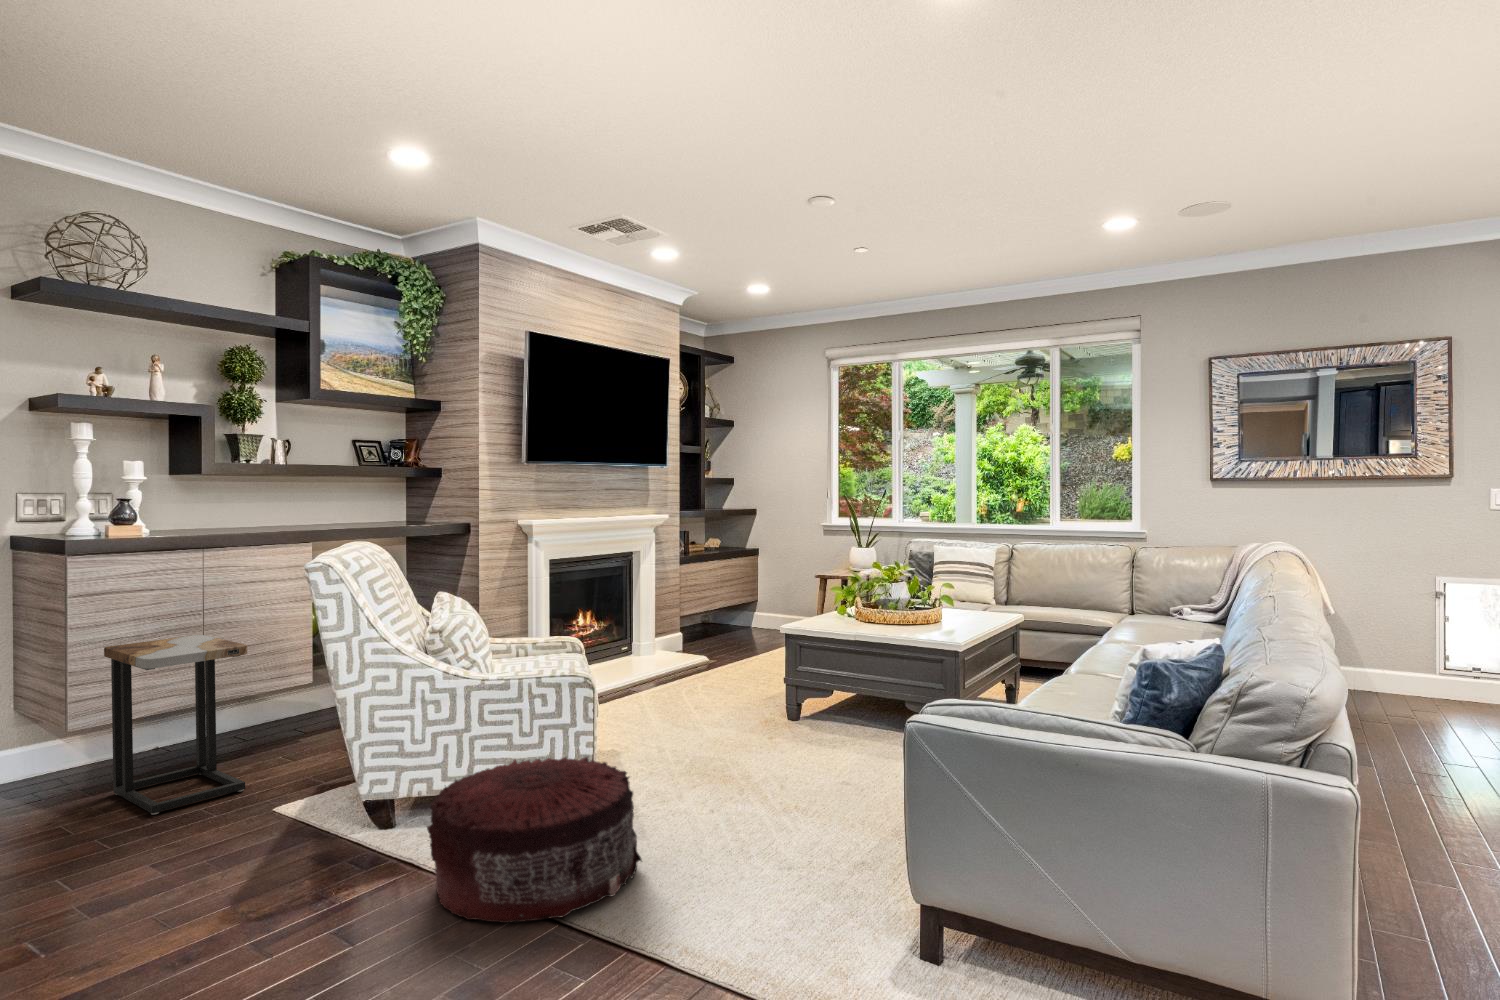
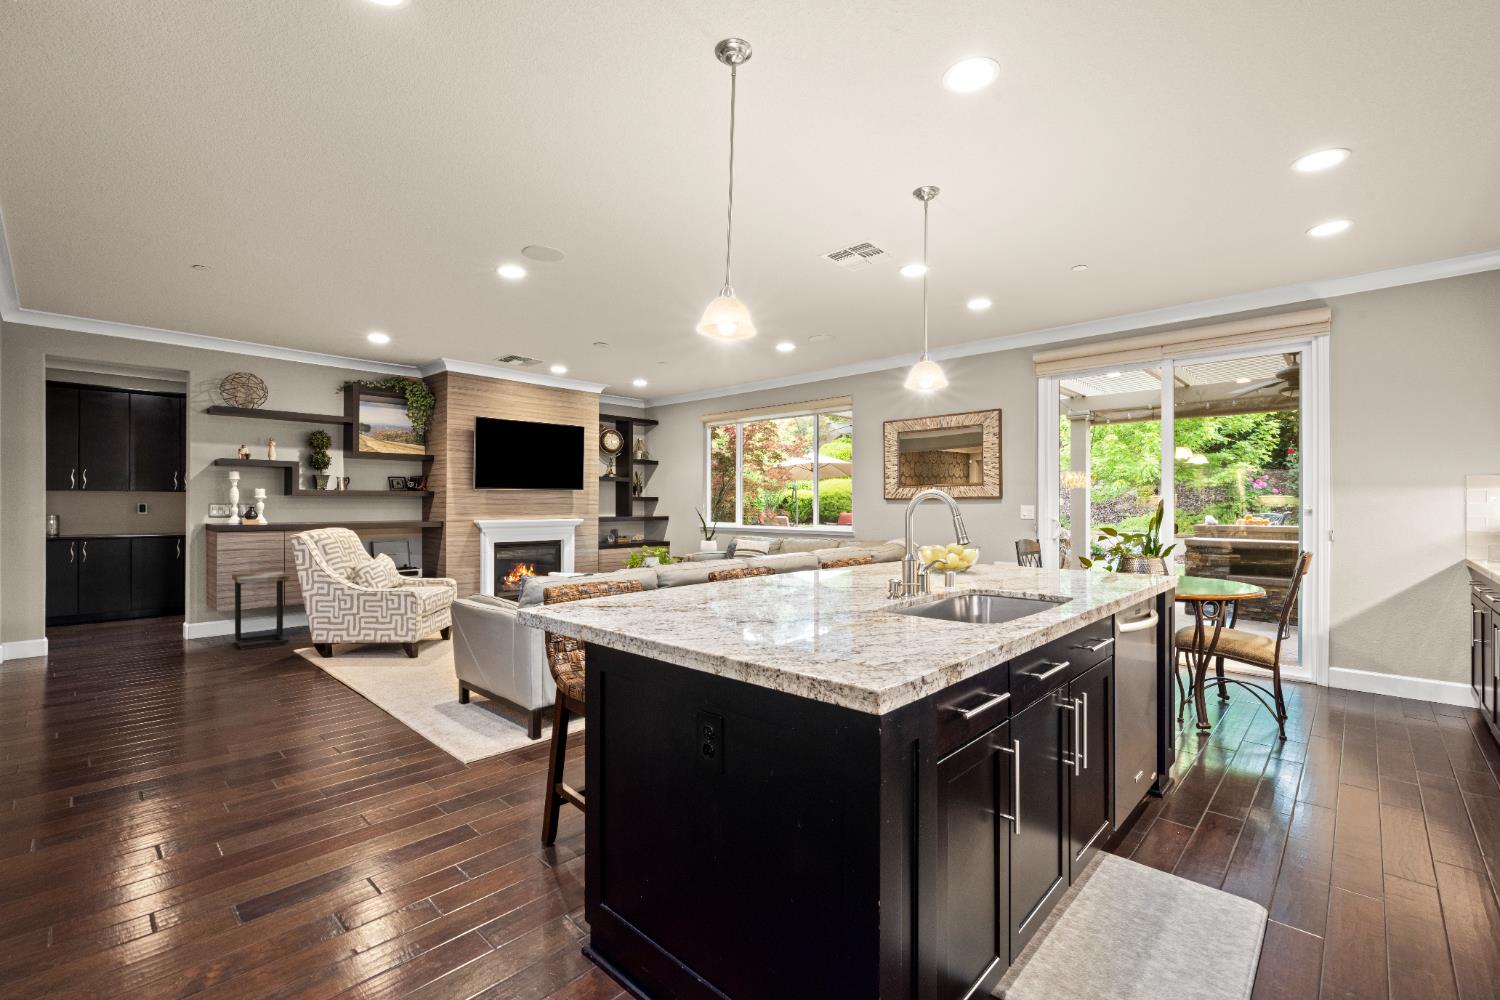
pouf: present [427,757,642,923] -> none [309,625,408,685]

